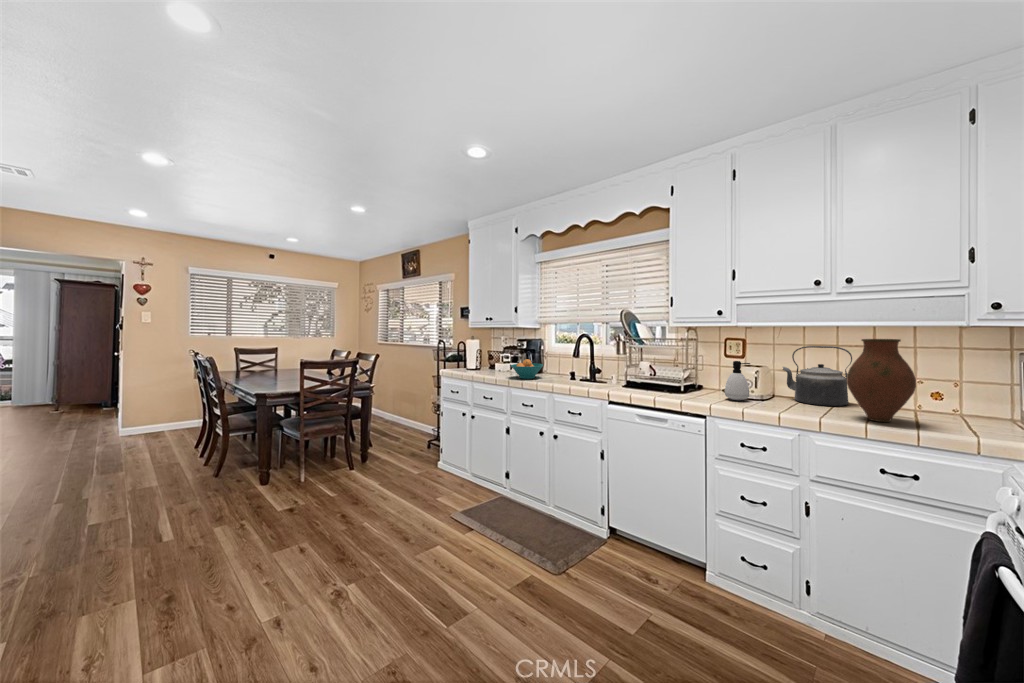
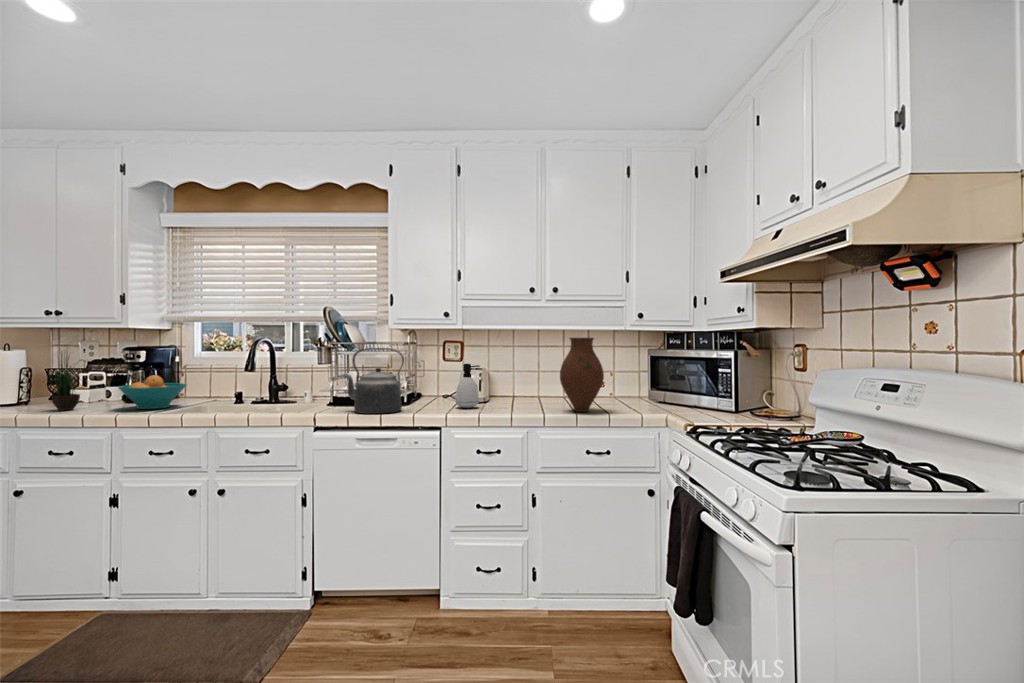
potted plant: none [481,337,500,376] -> present [51,354,80,411]
kettle: present [783,346,852,406] -> present [344,348,404,414]

